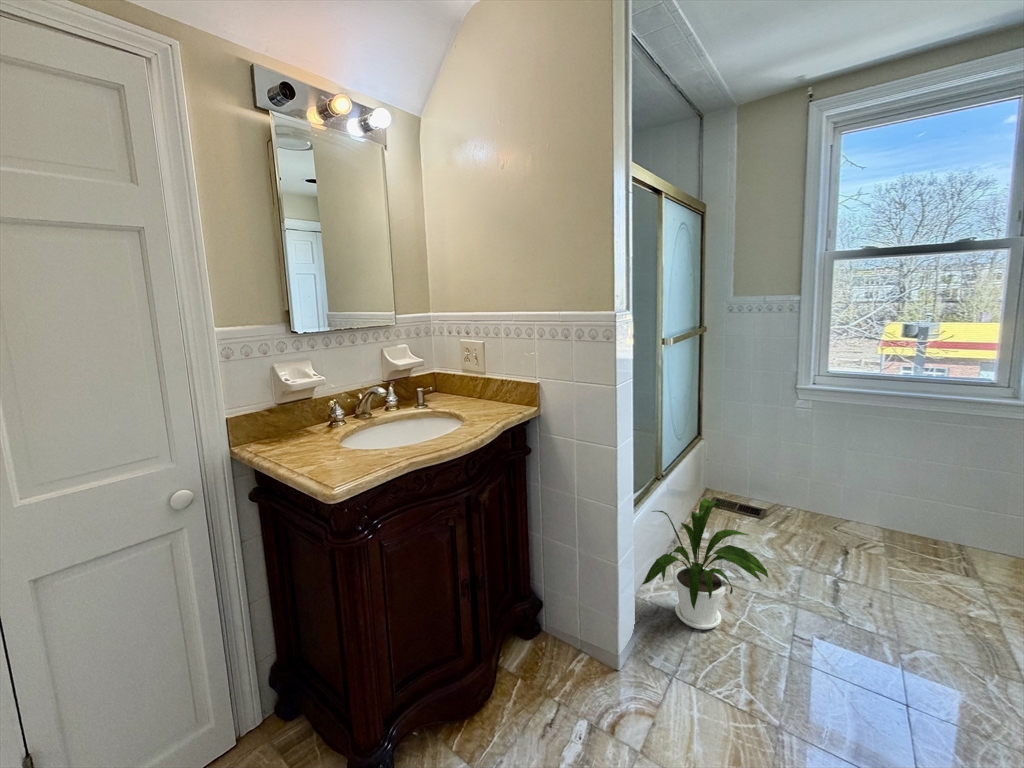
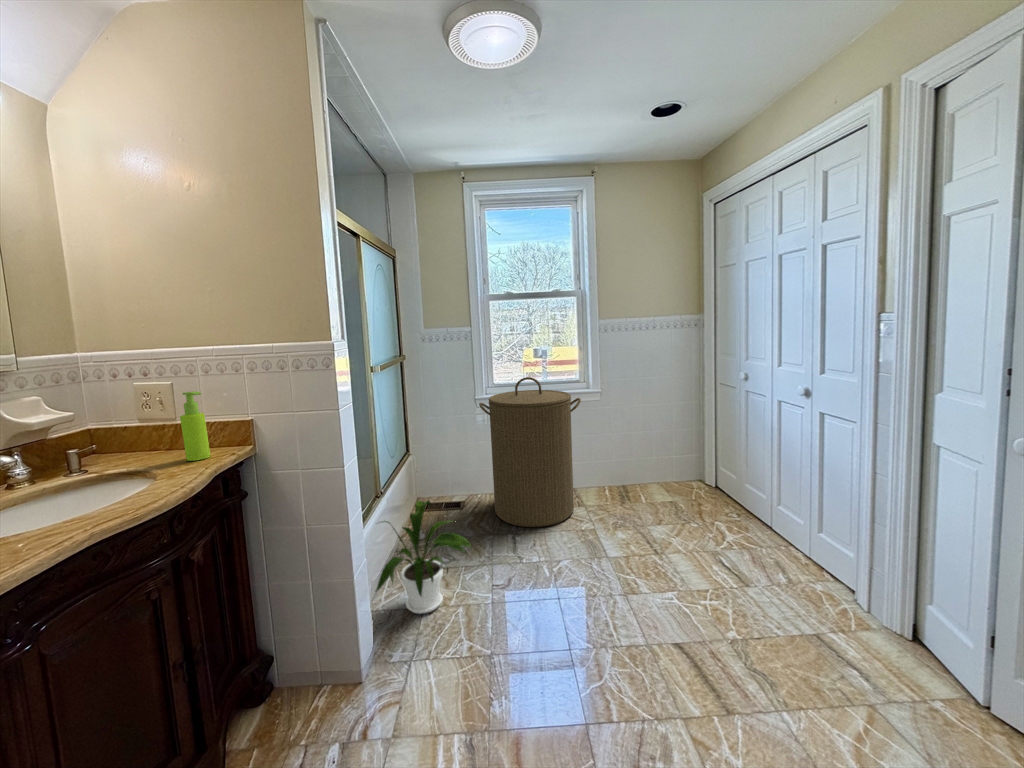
soap dispenser: none [486,350,506,413] -> present [180,391,210,461]
laundry hamper: none [804,367,993,582] -> present [479,377,581,527]

